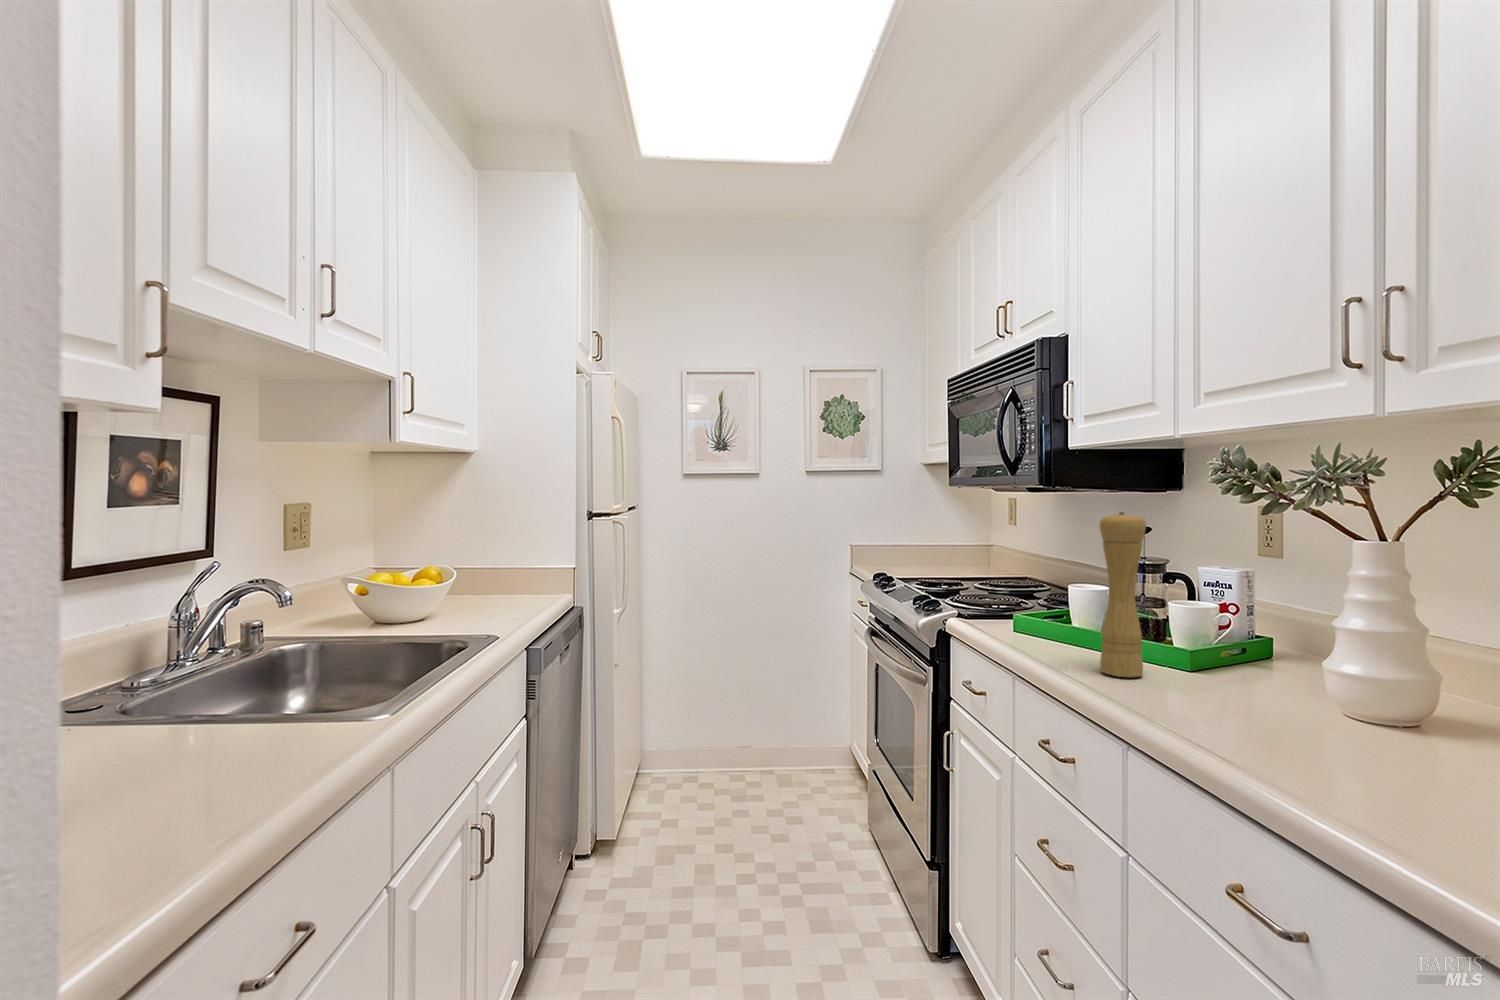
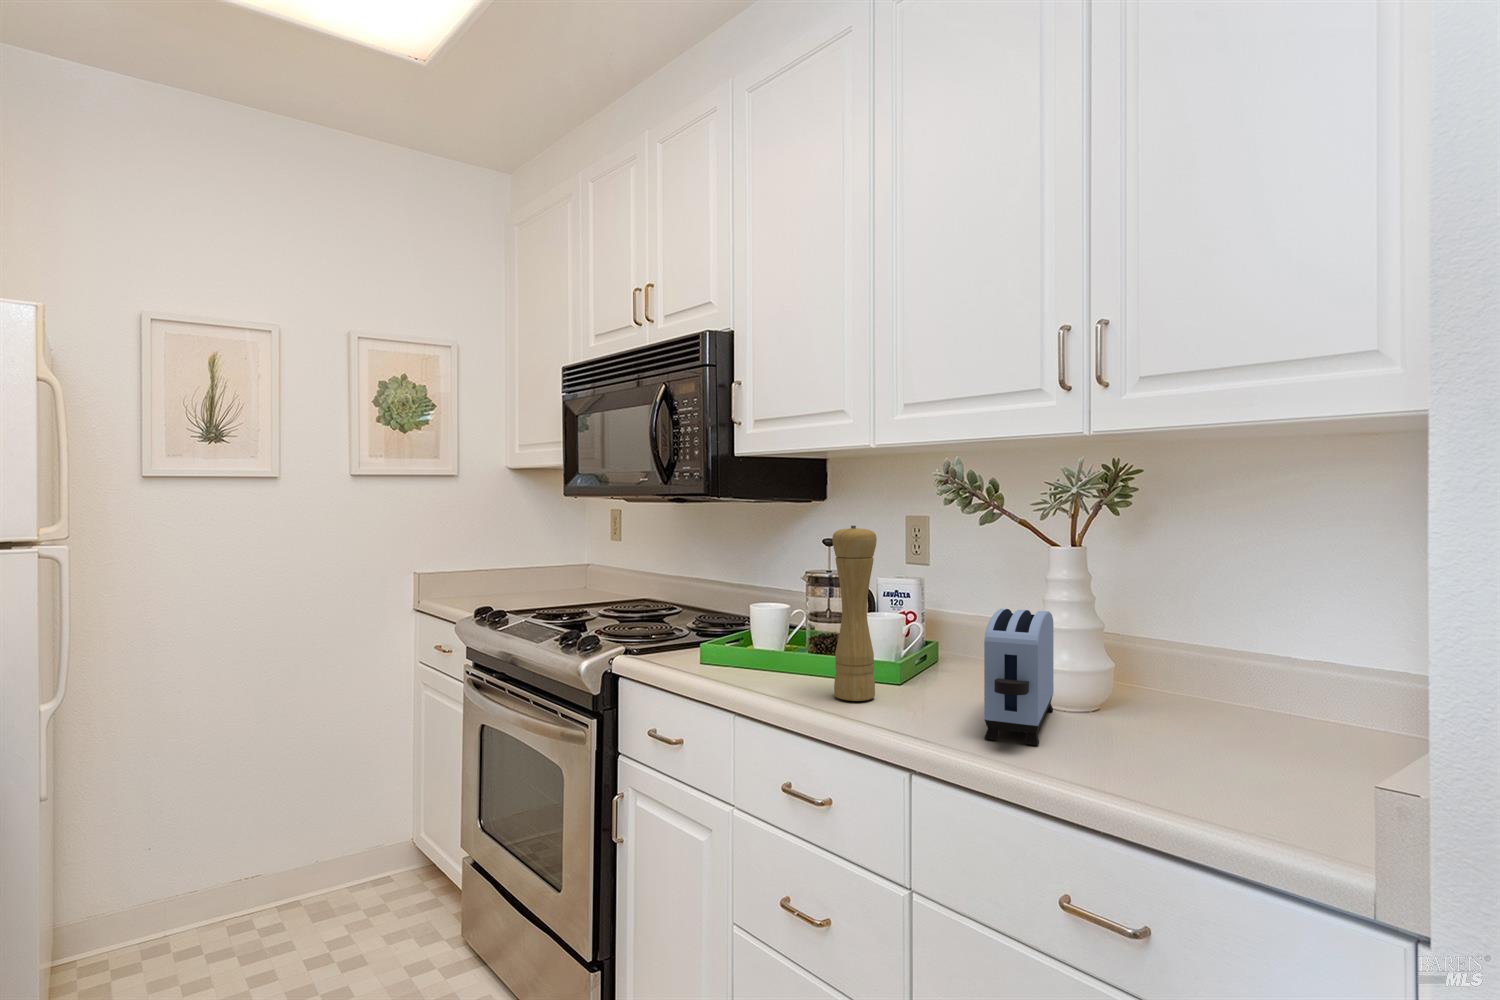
toaster: none [1207,600,1345,739] -> present [984,609,1054,745]

